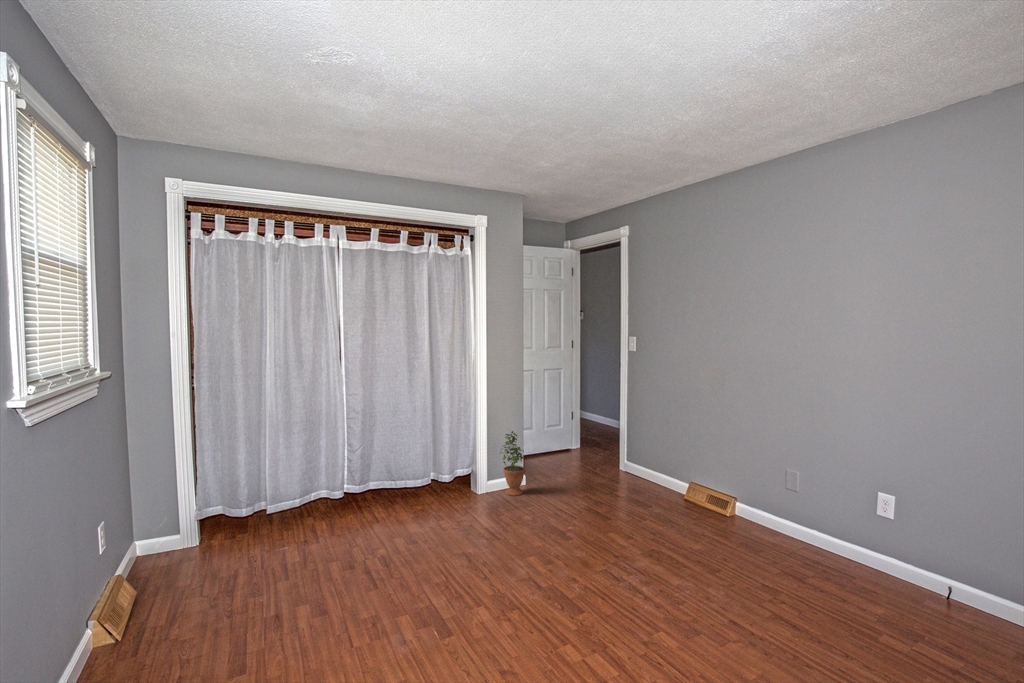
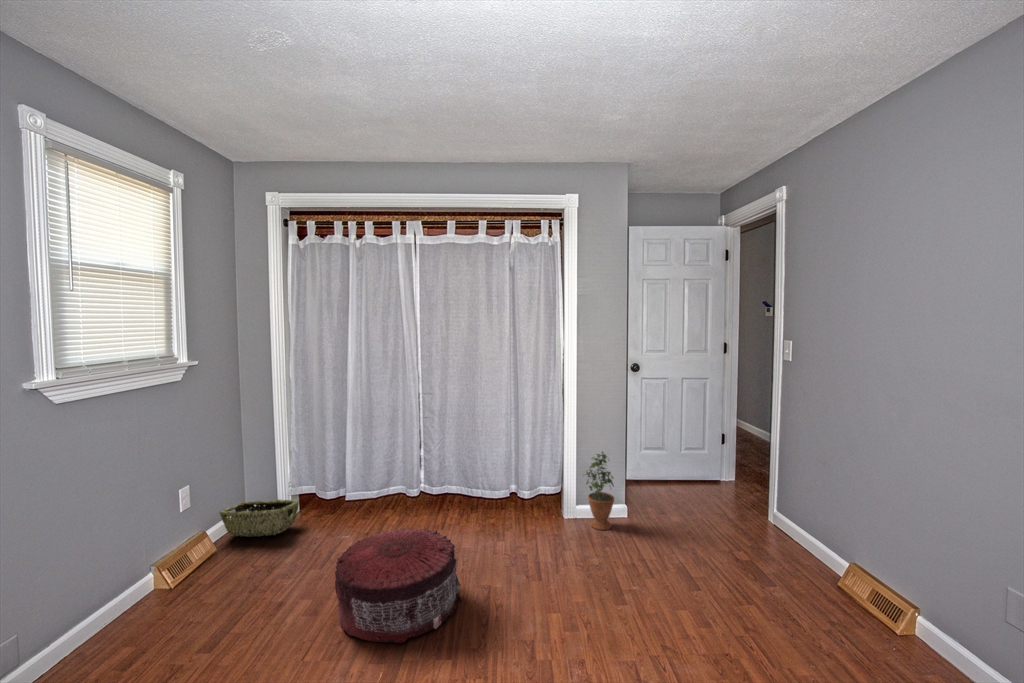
pouf: none [348,510,460,611] -> present [335,528,461,643]
woven basket: none [131,521,224,573] -> present [220,500,299,537]

